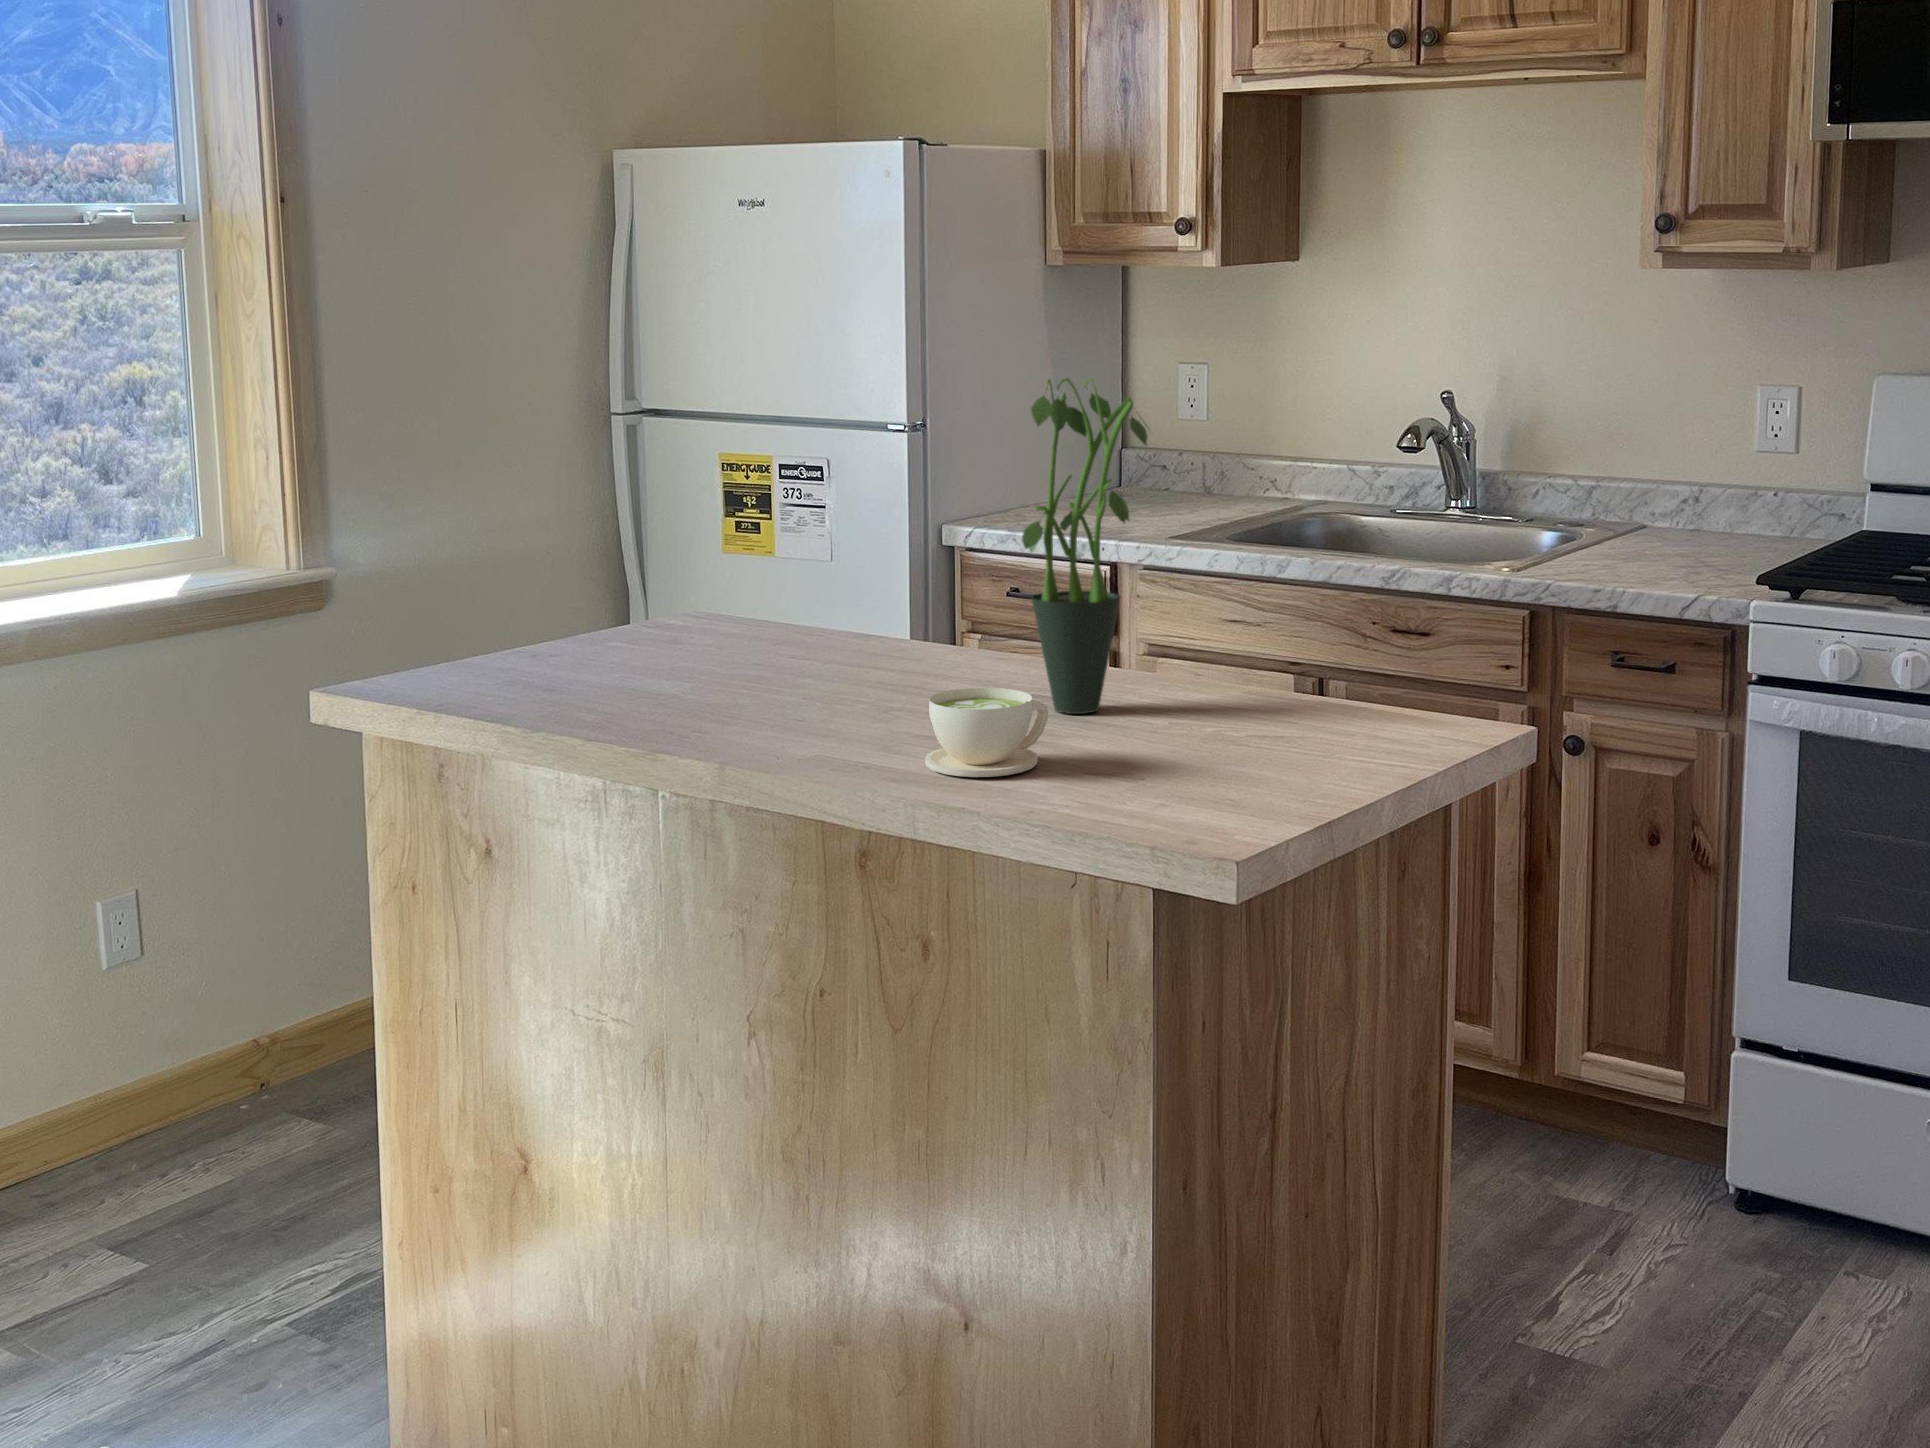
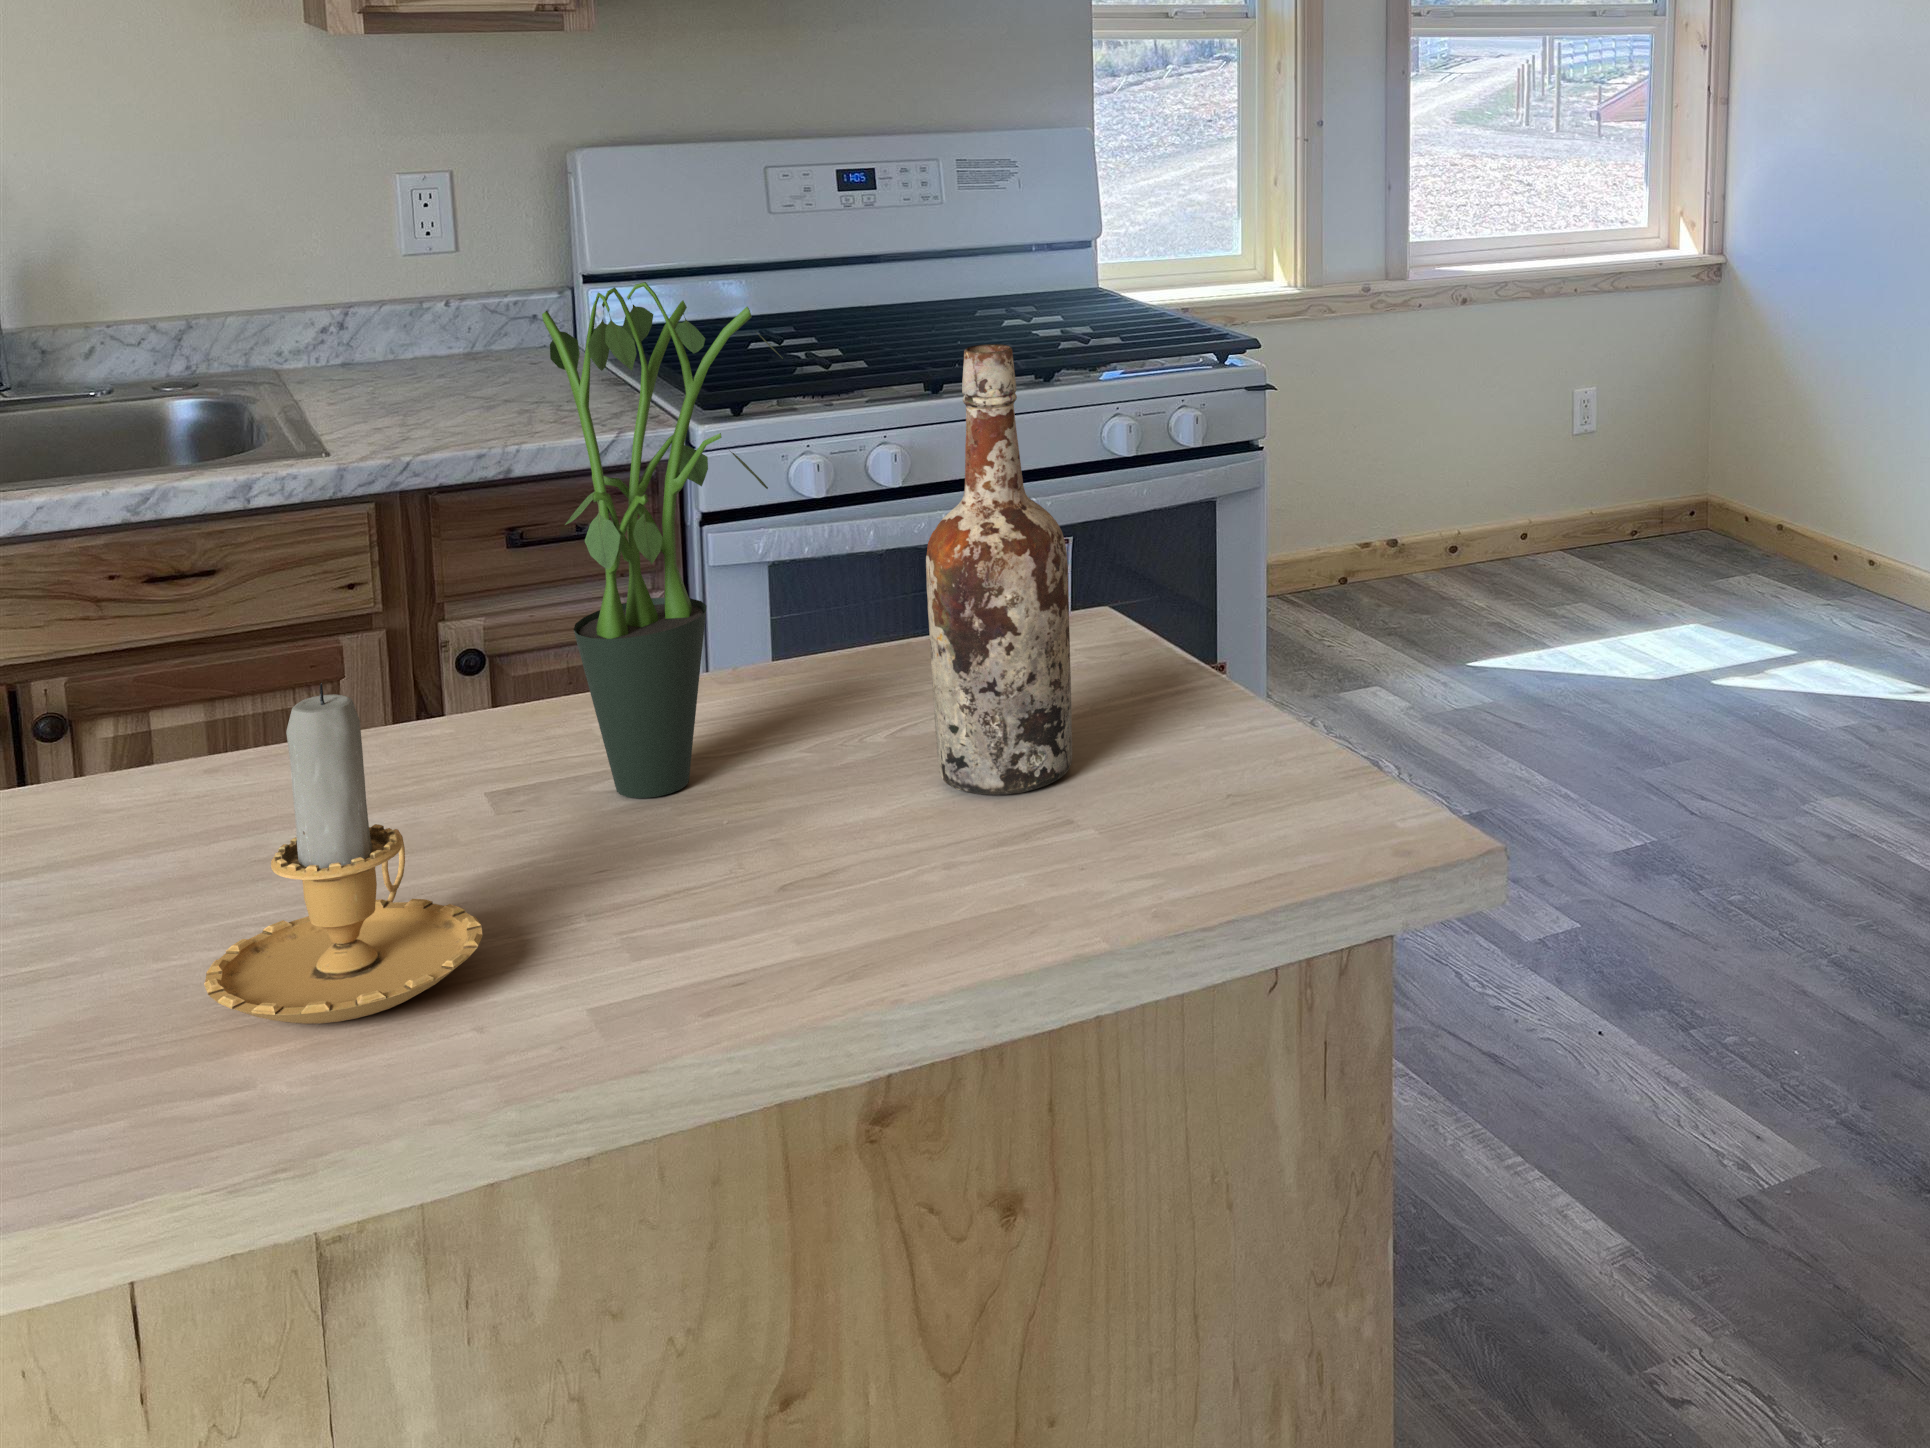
wine bottle: none [1152,440,1250,766] -> present [926,344,1072,795]
candle: none [710,549,866,729] -> present [204,683,482,1024]
coffee cup: present [925,688,1048,777] -> none [762,768,943,932]

